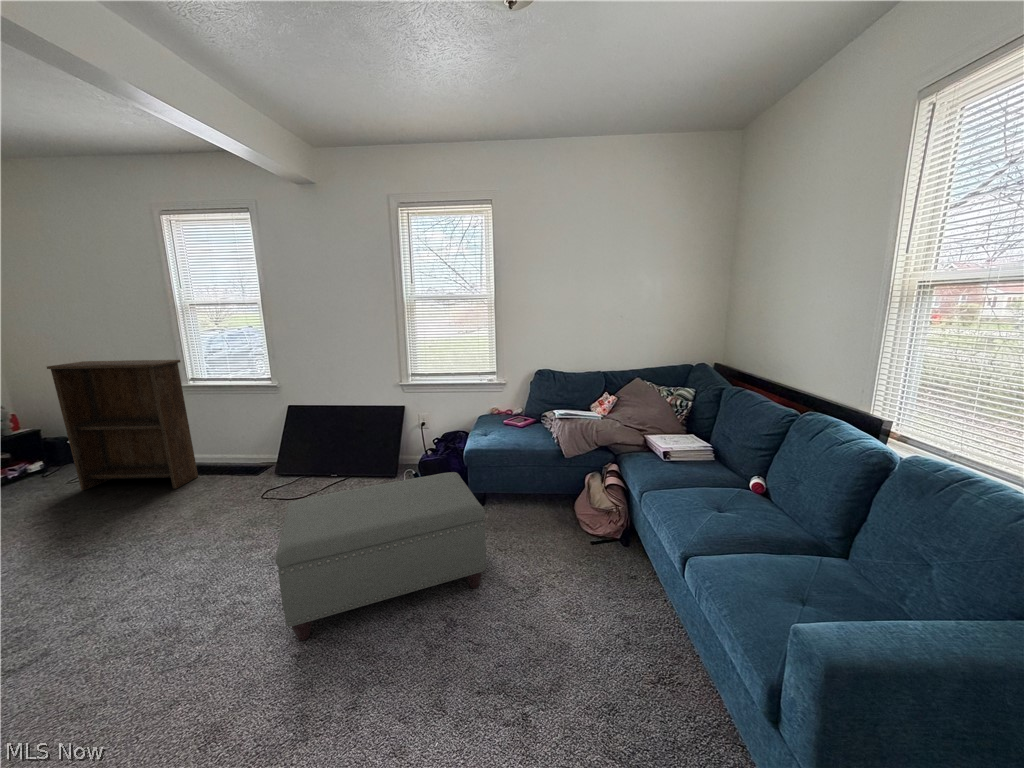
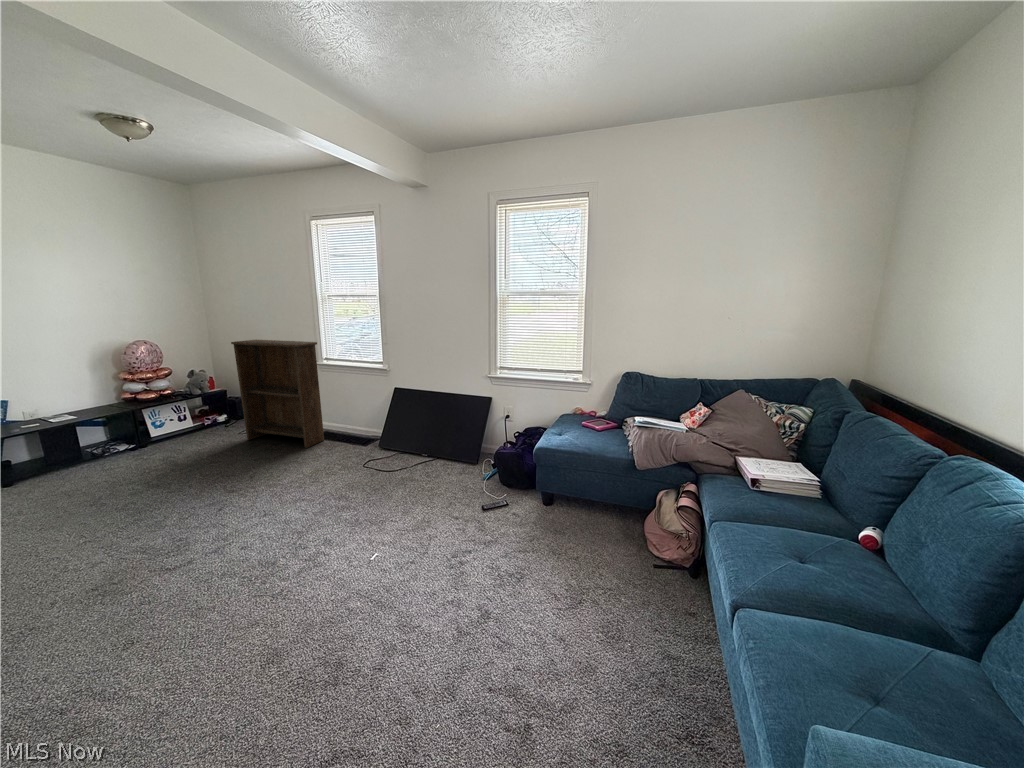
ottoman: present [275,472,486,641] -> none [338,466,531,596]

